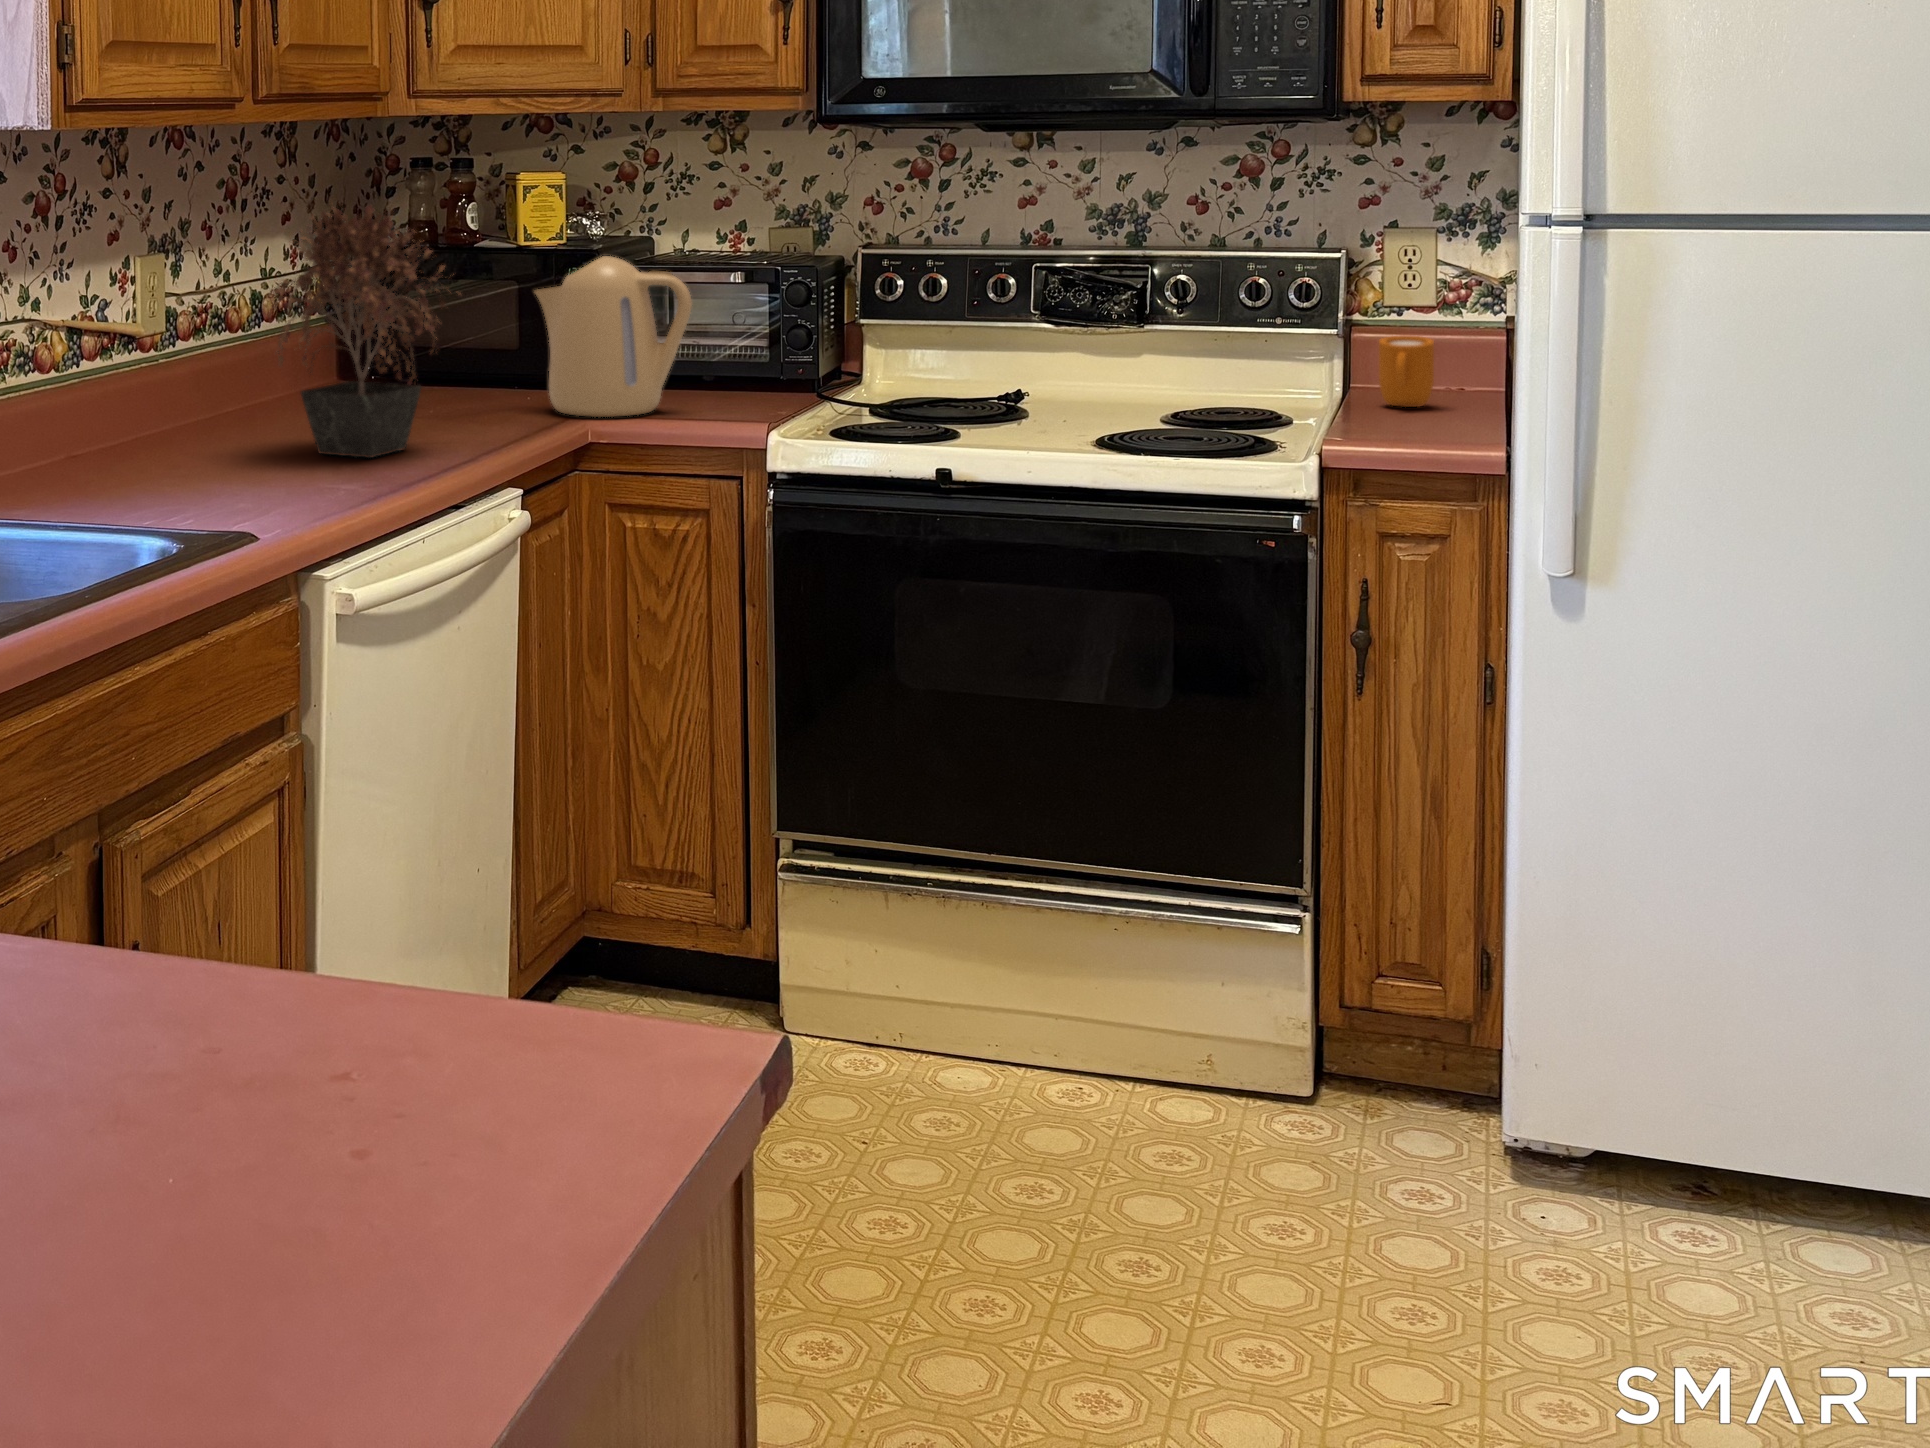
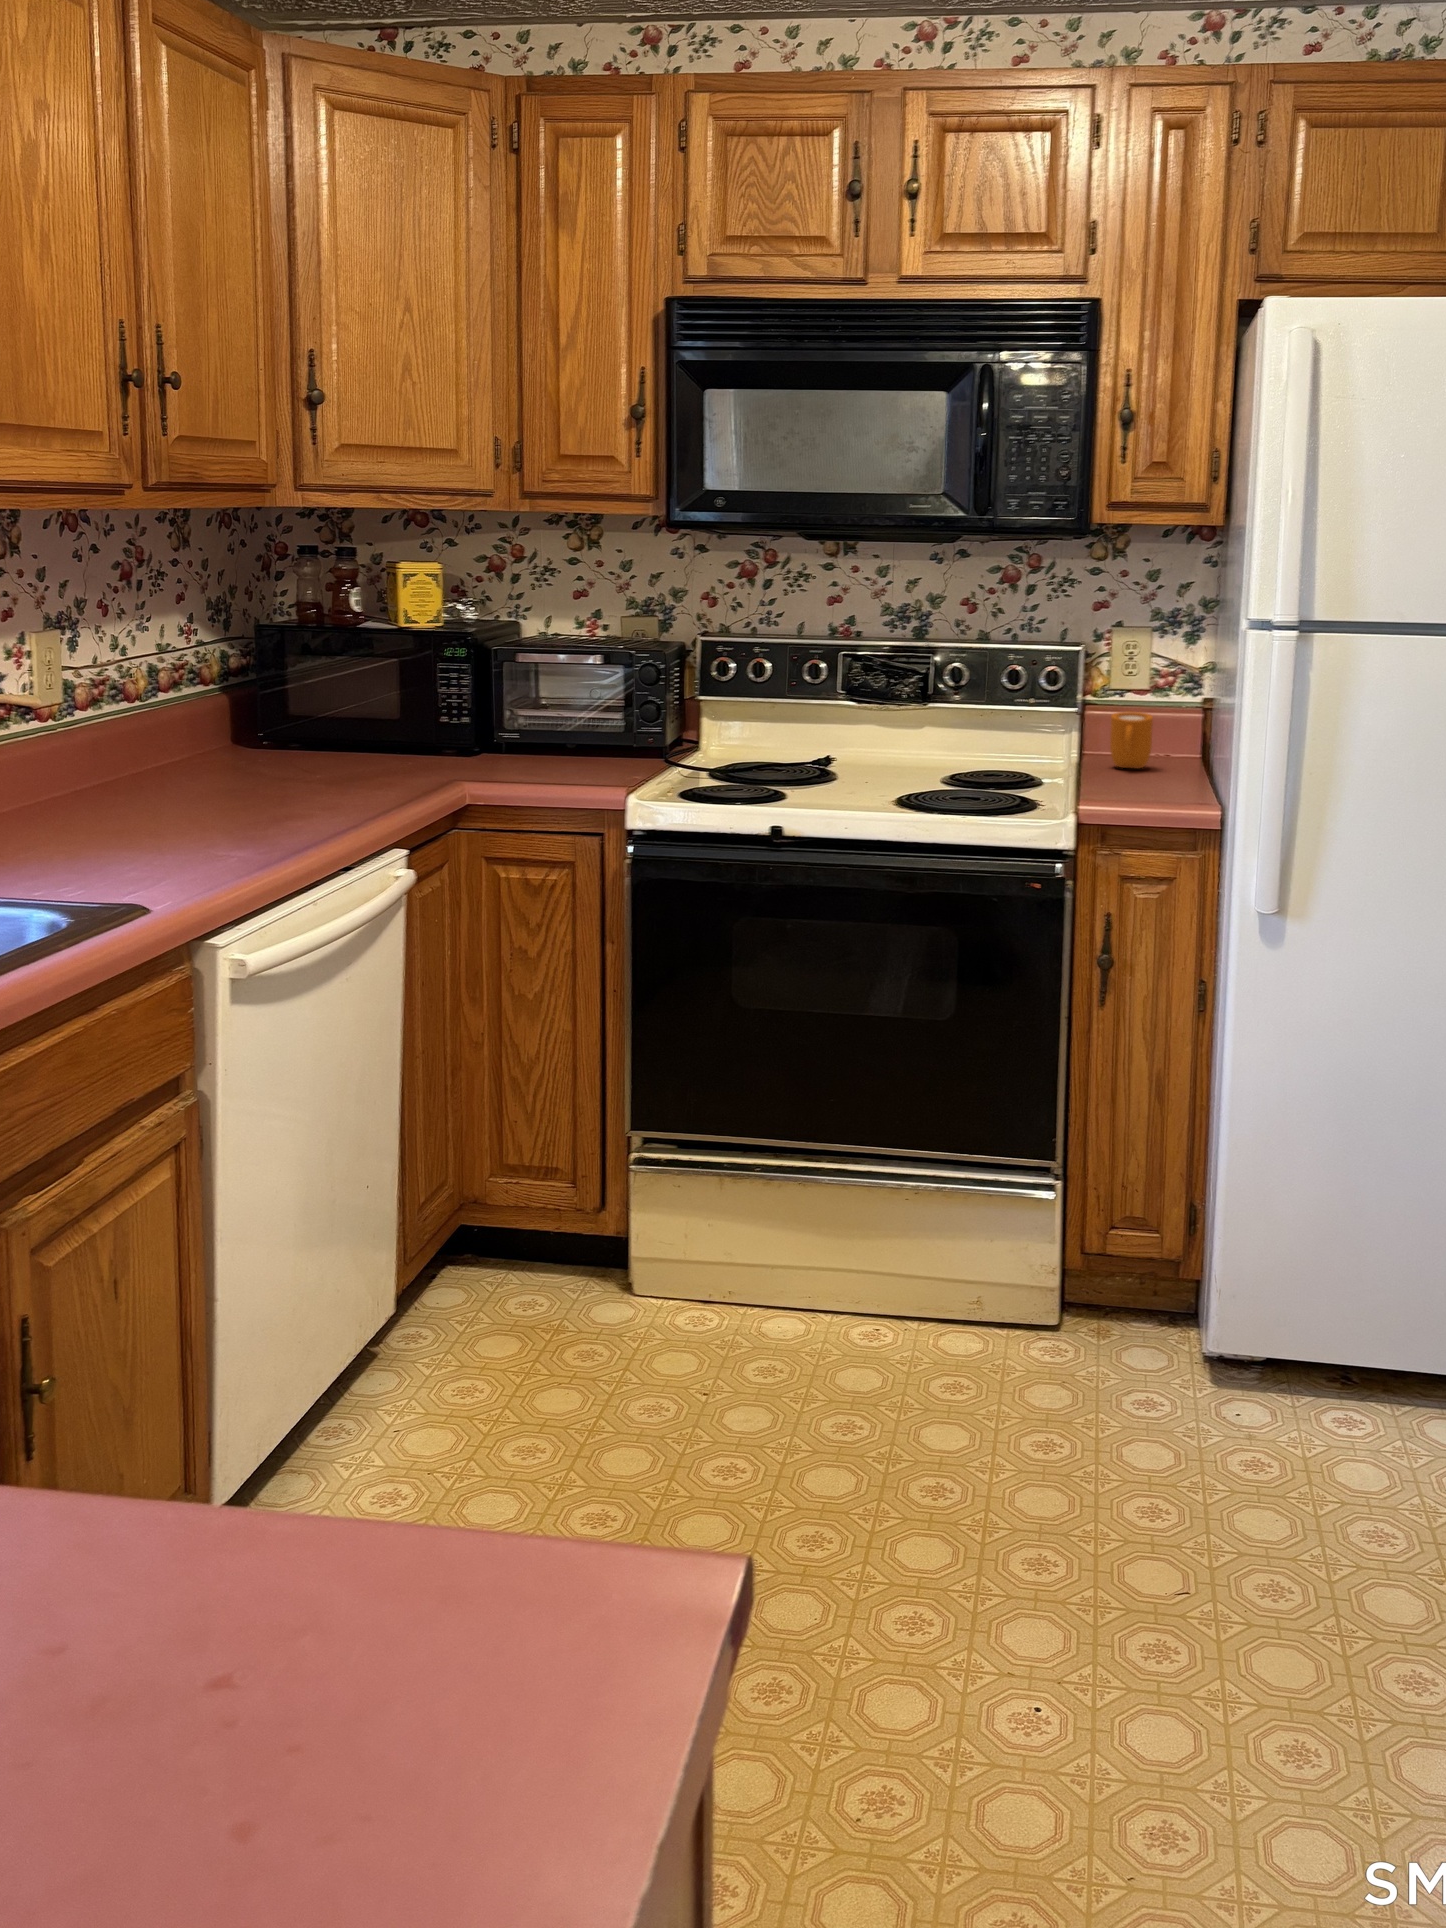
potted plant: present [268,203,448,458] -> none [148,583,347,824]
kettle: present [535,256,692,417] -> none [413,639,556,780]

